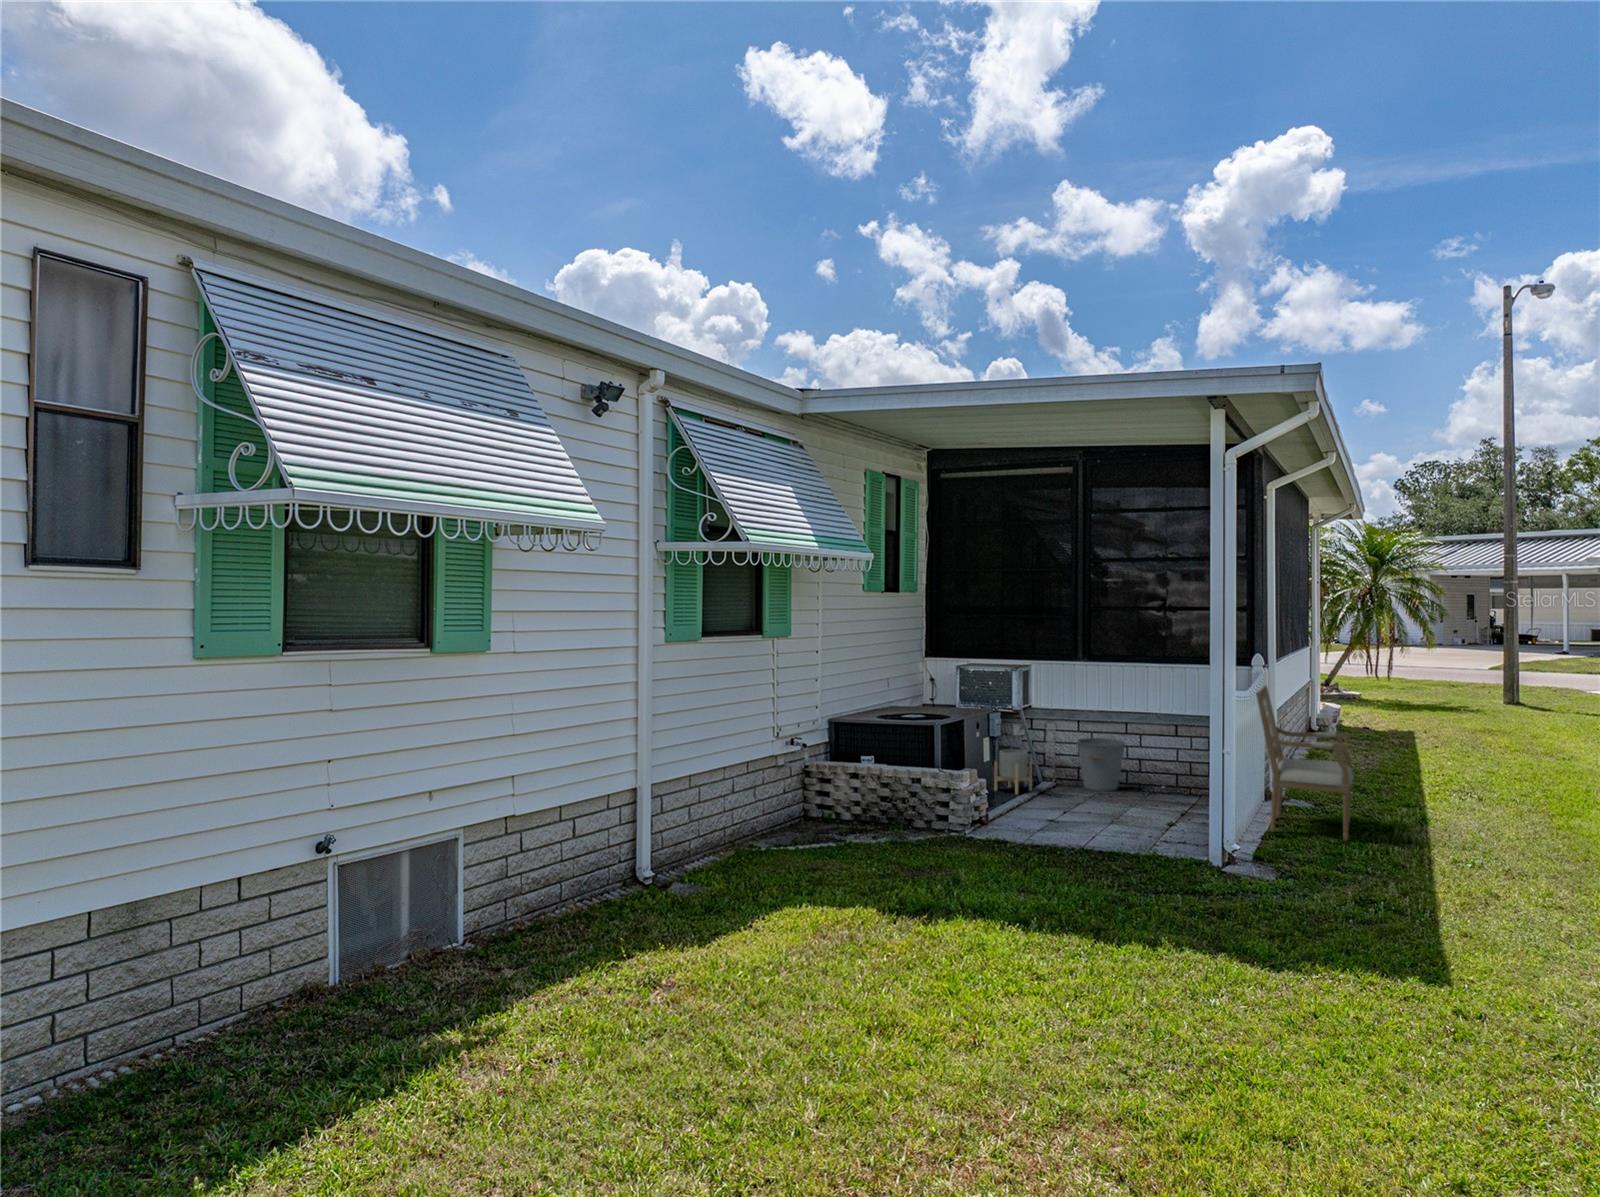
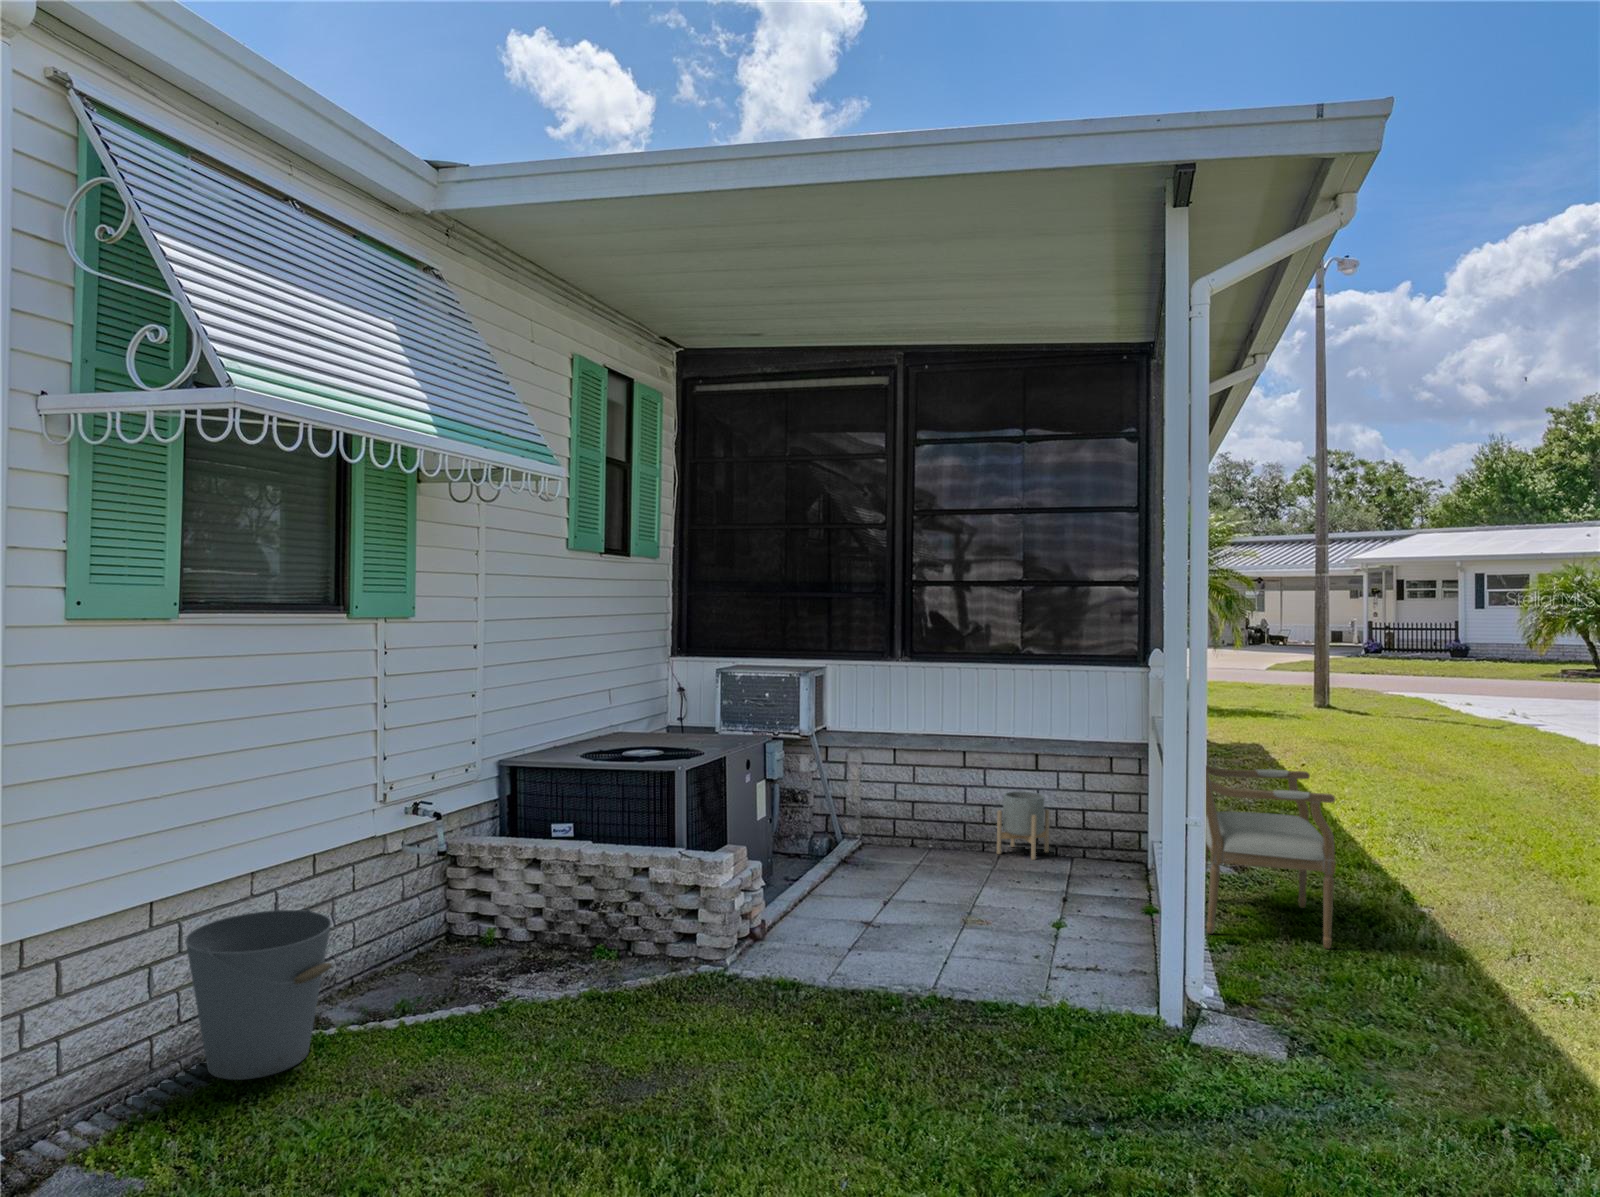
bucket: present [1077,738,1125,791] -> present [185,908,332,1080]
planter: present [994,749,1032,794] -> present [997,791,1049,860]

